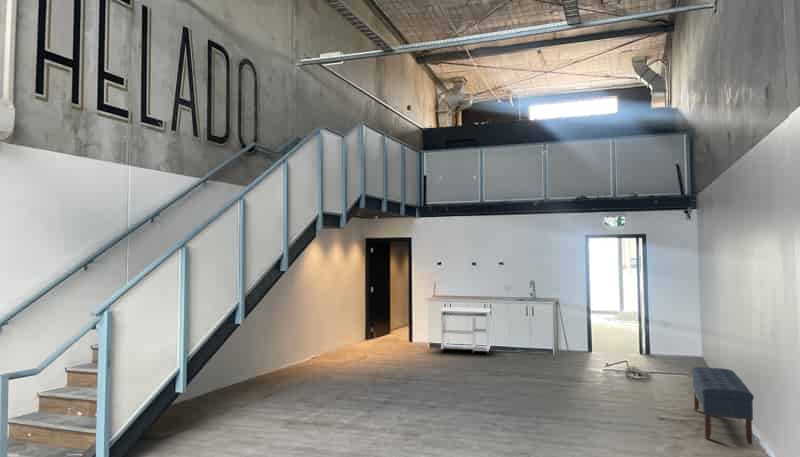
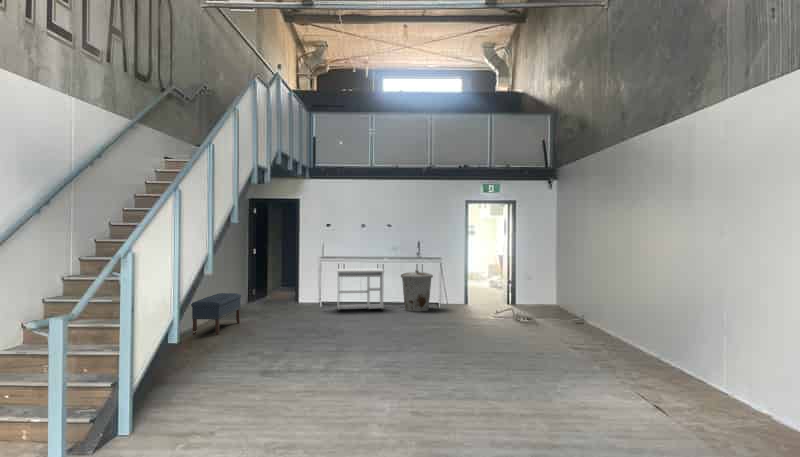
trash can: none [508,311,543,357] -> present [401,270,433,311]
bench: present [692,367,754,444] -> present [191,293,241,335]

